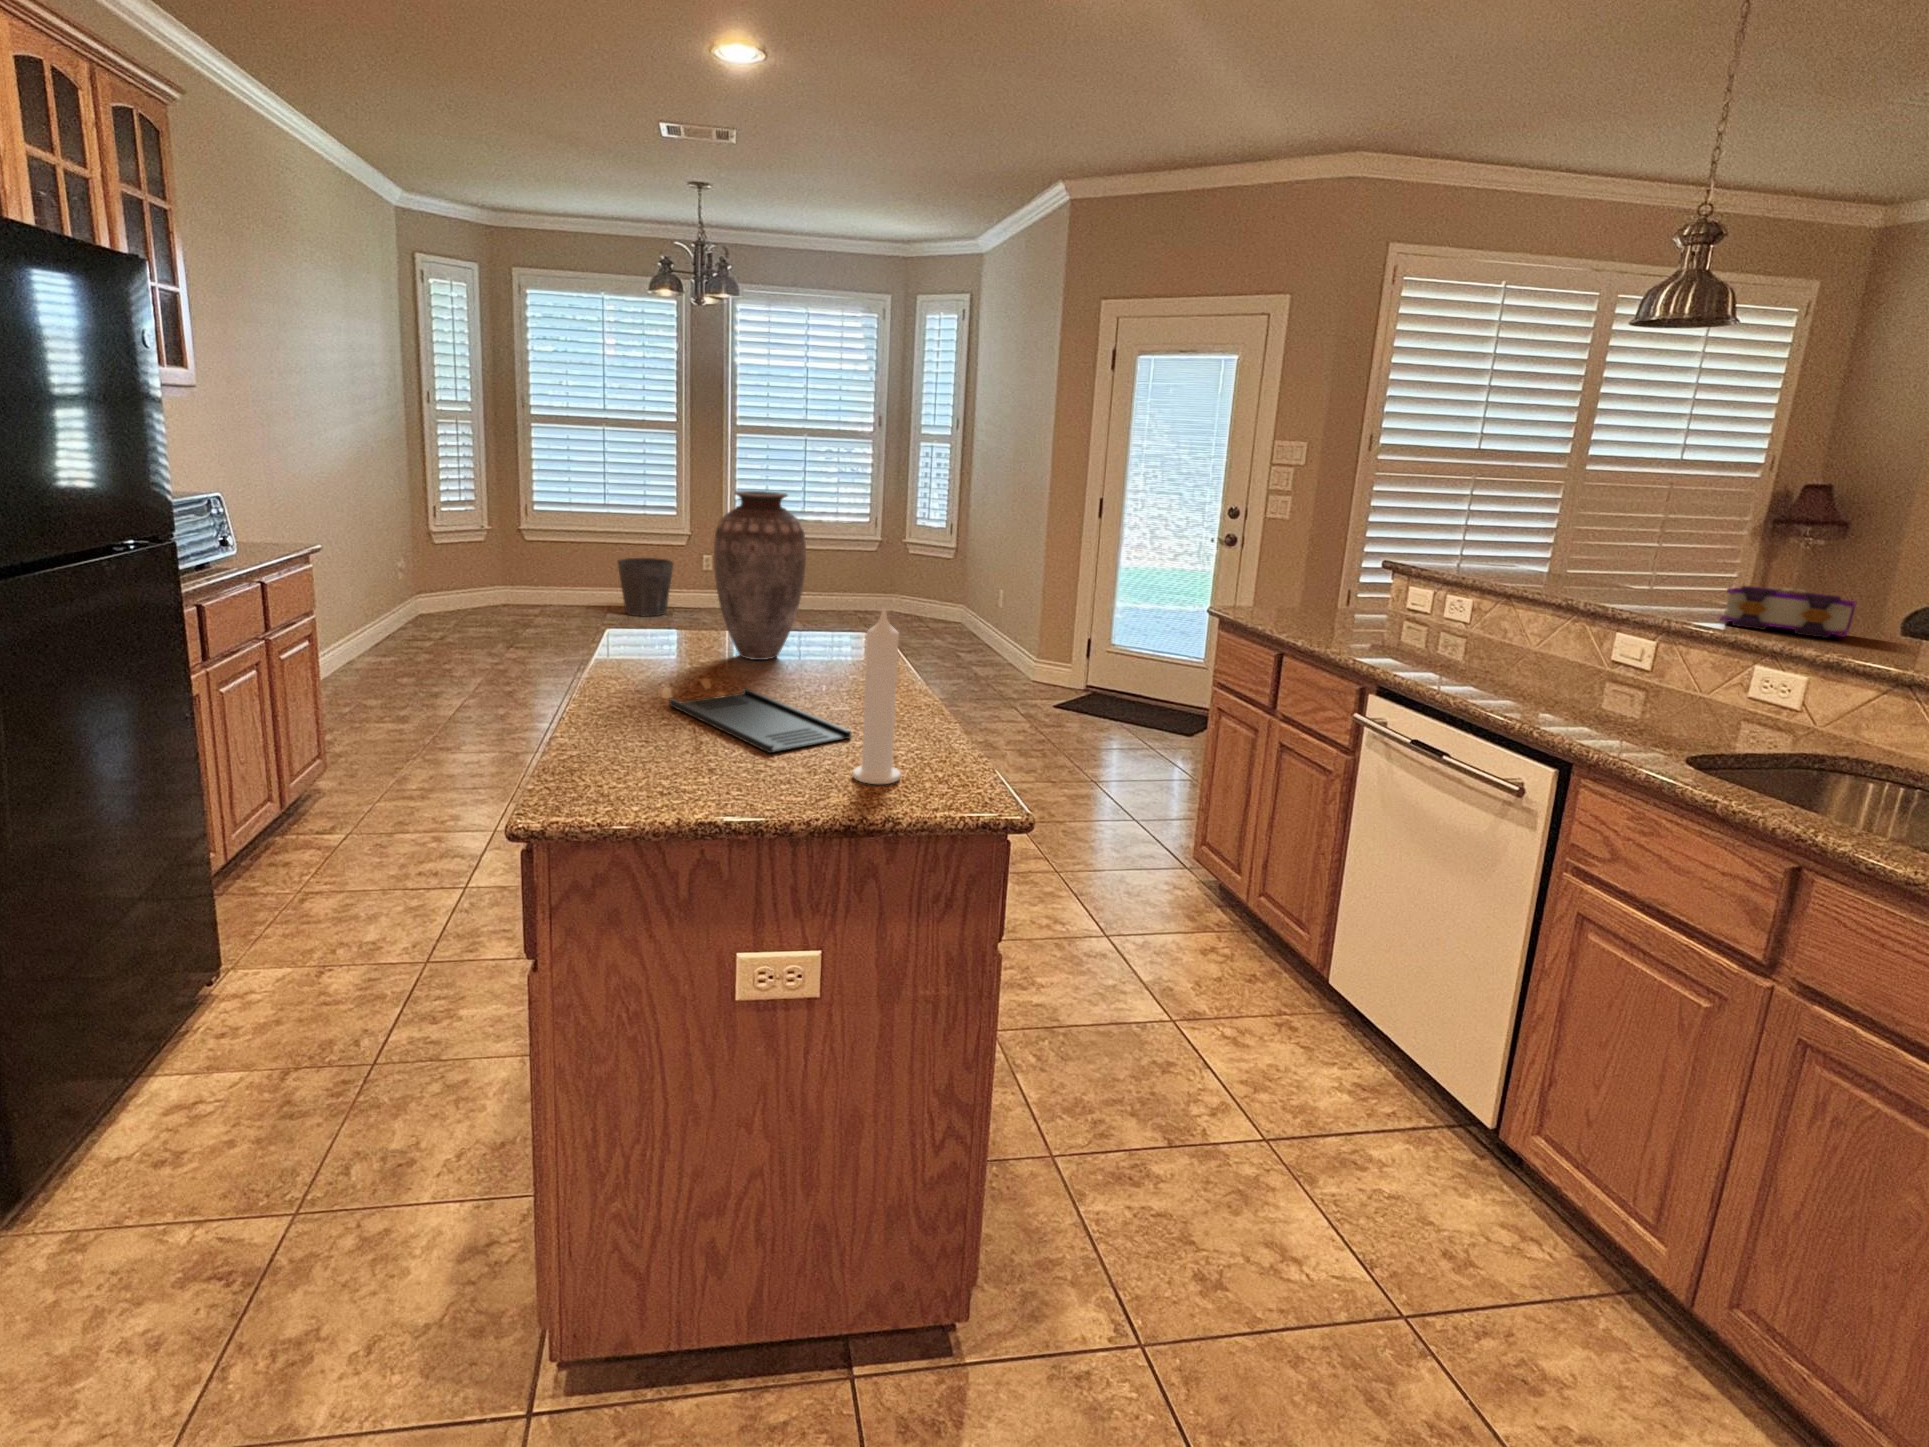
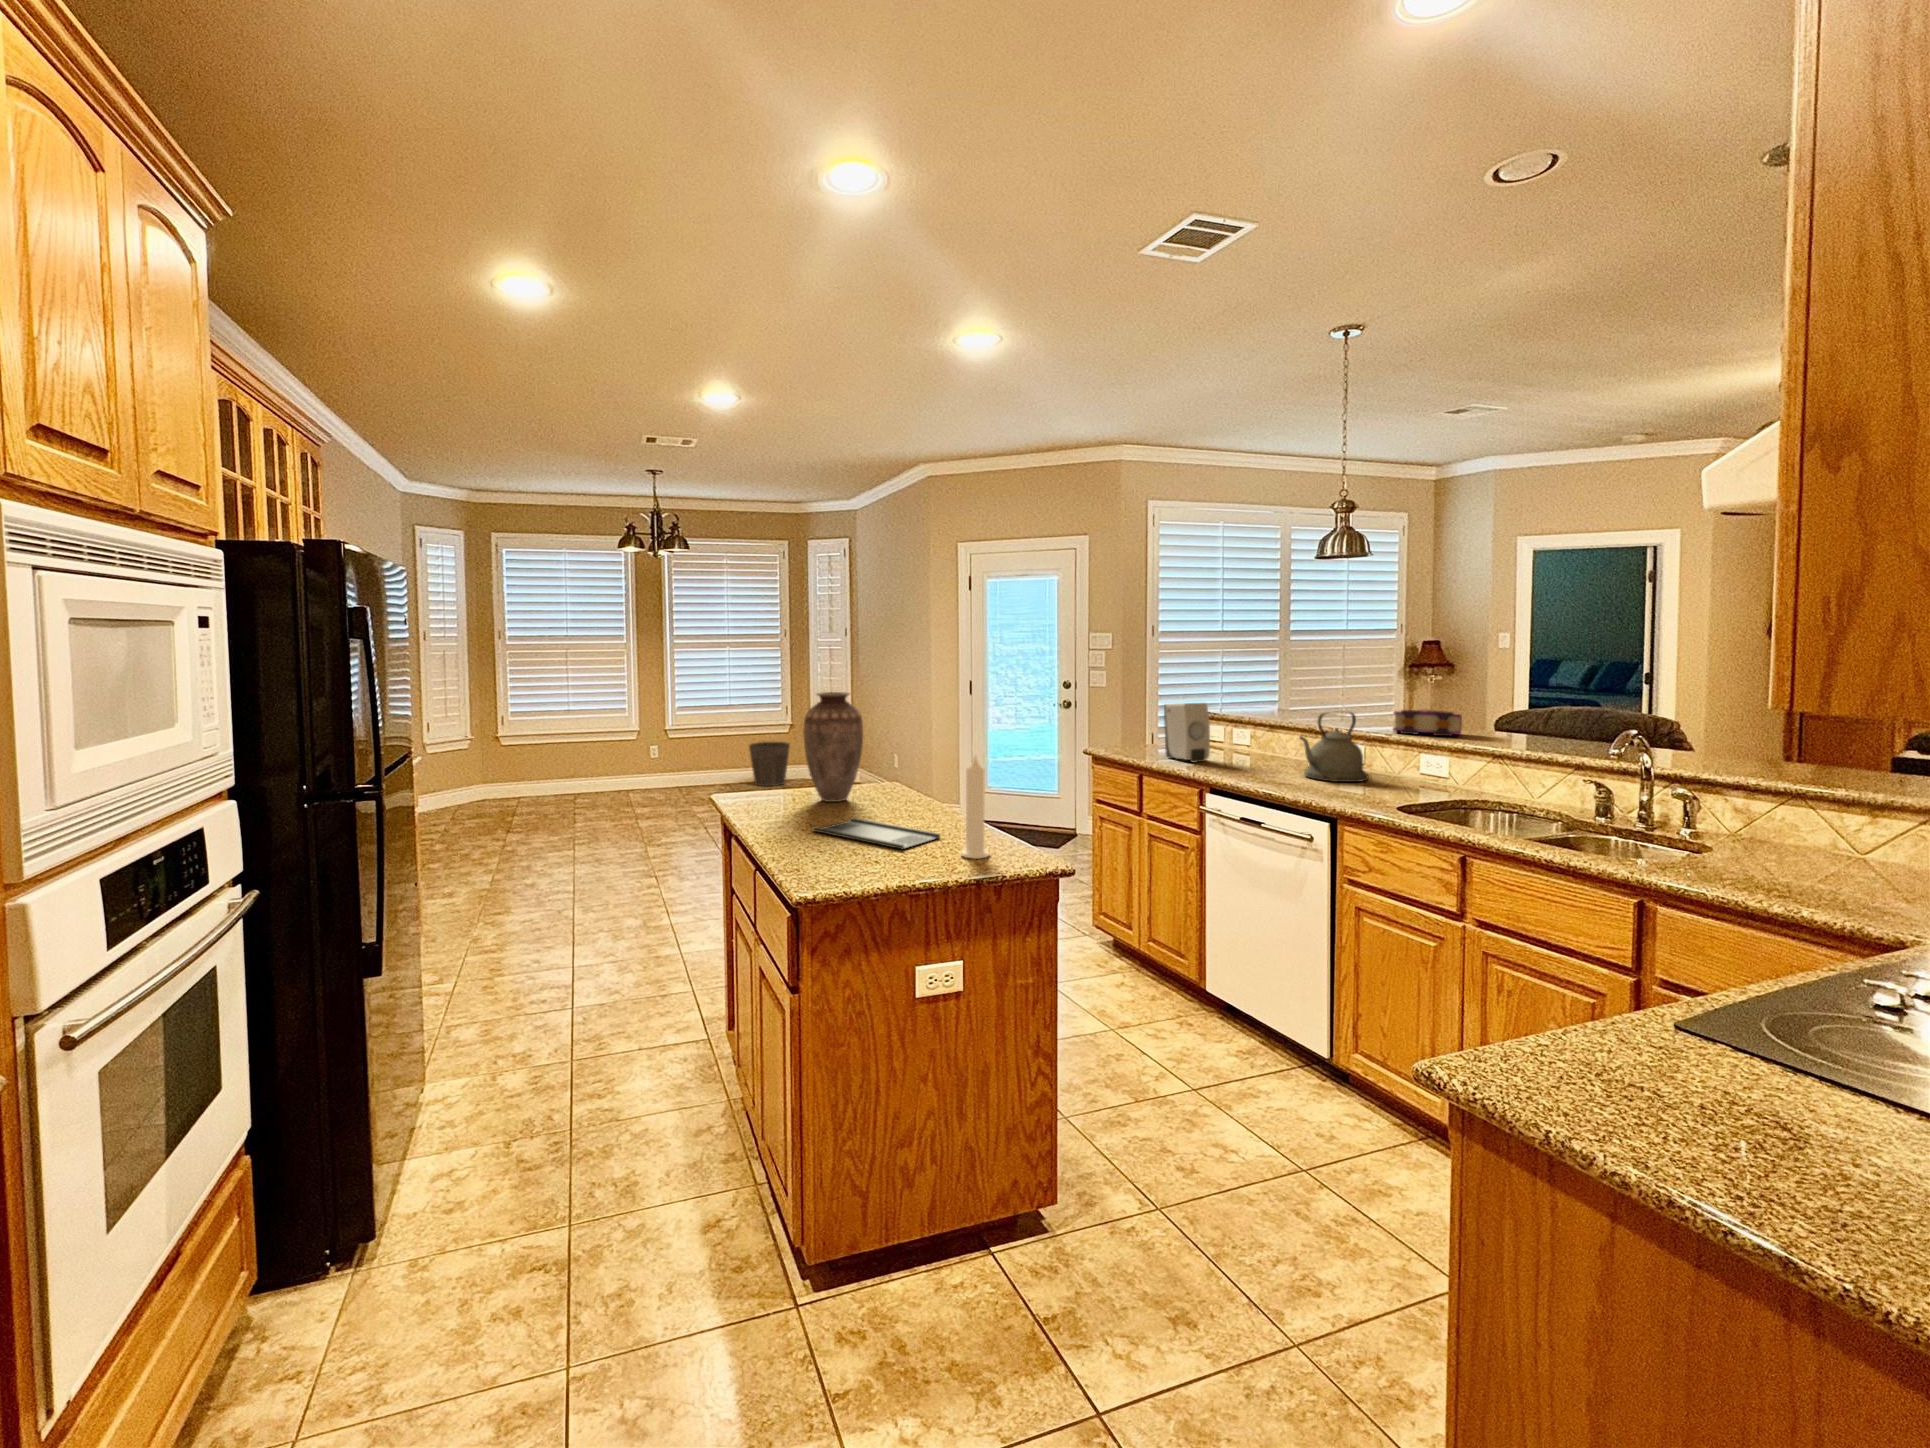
soap dispenser: none [1327,548,1404,643] -> present [1164,703,1210,762]
waste bin: present [617,558,673,617] -> present [749,742,790,786]
kettle: none [1542,580,1657,701] -> present [1300,713,1368,782]

